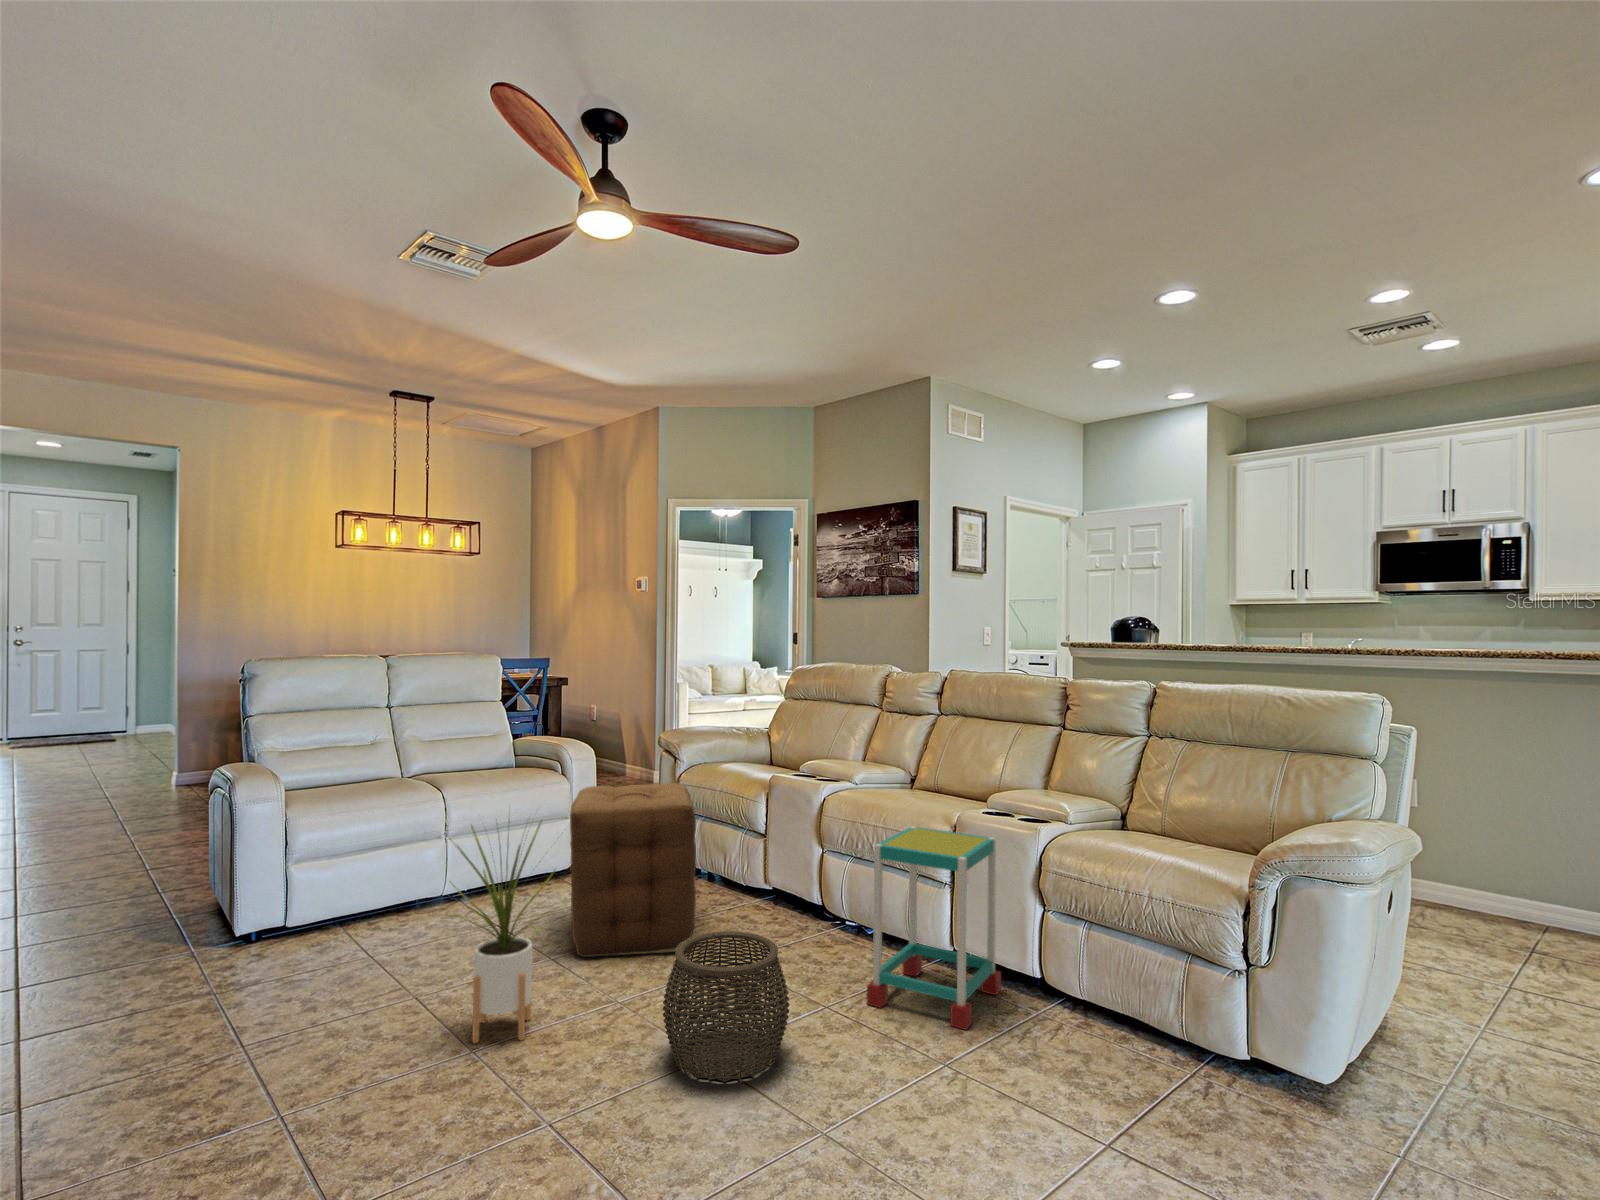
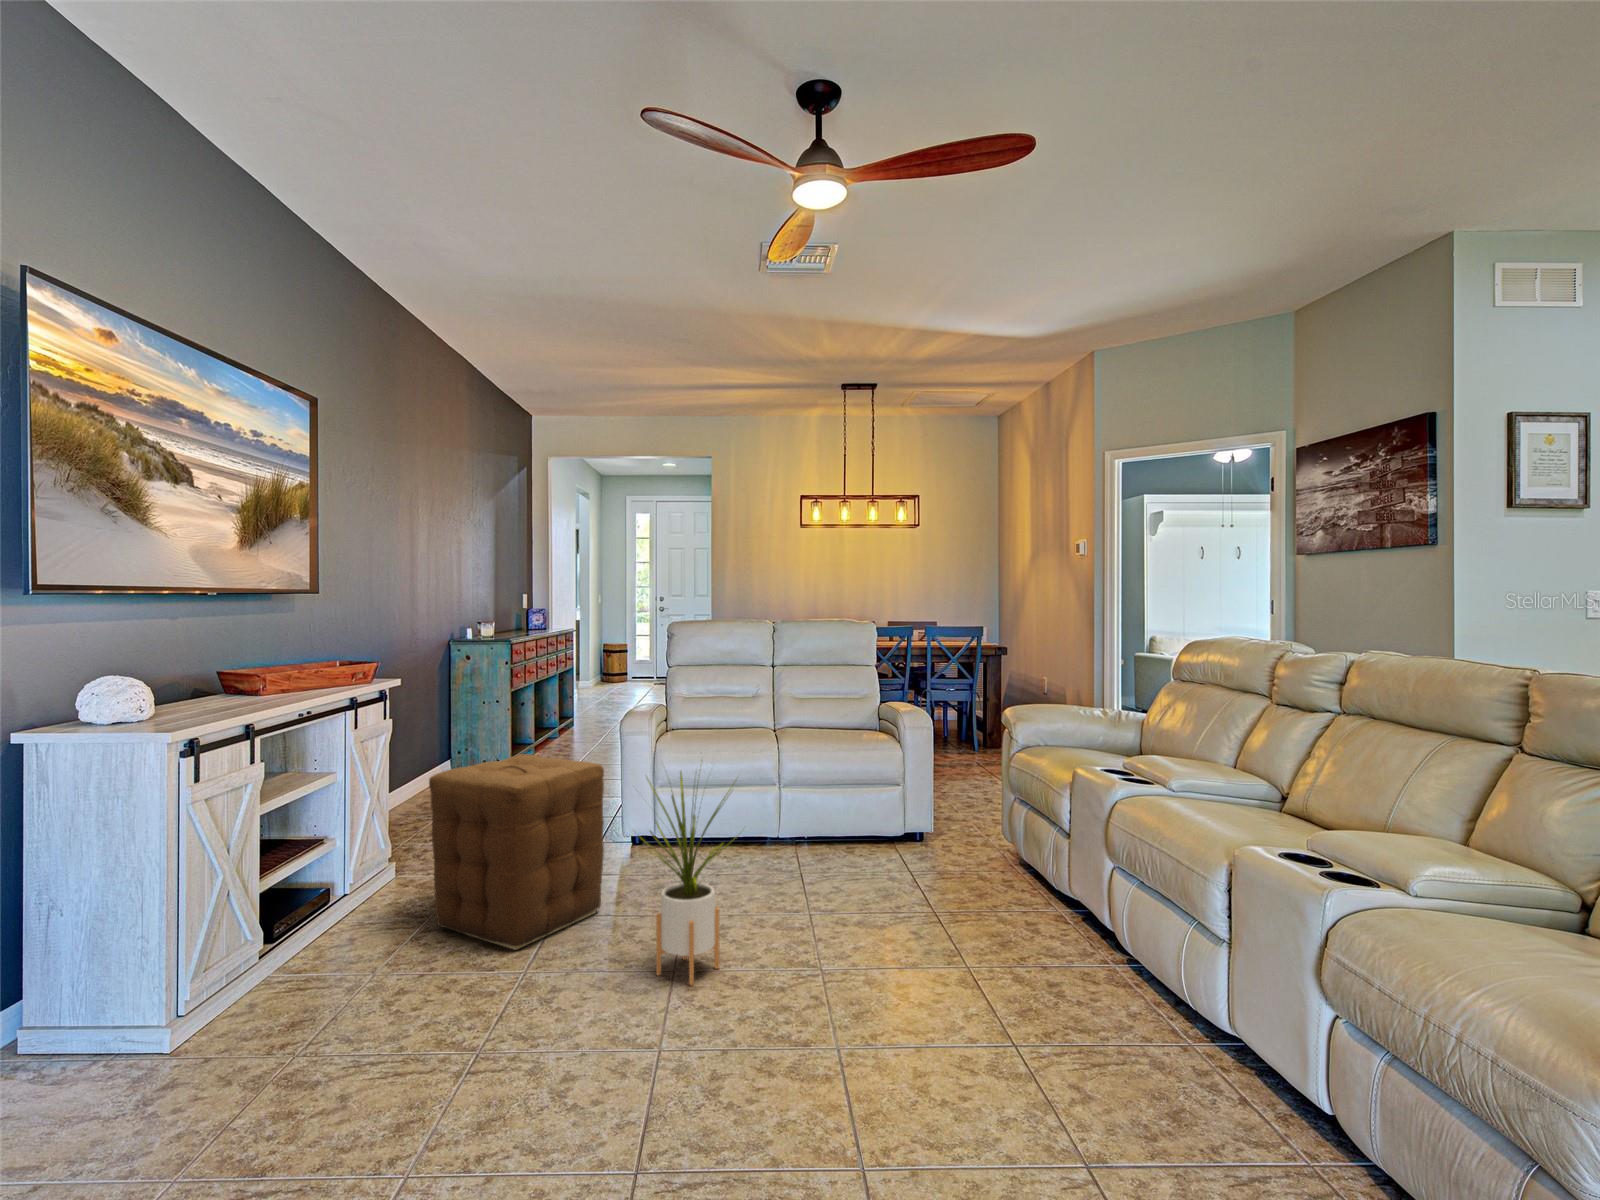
ottoman: present [570,783,696,957] -> present [429,754,604,950]
side table: present [867,826,1001,1030] -> none [1055,857,1277,1164]
woven basket: present [663,931,790,1082] -> none [758,928,905,1105]

